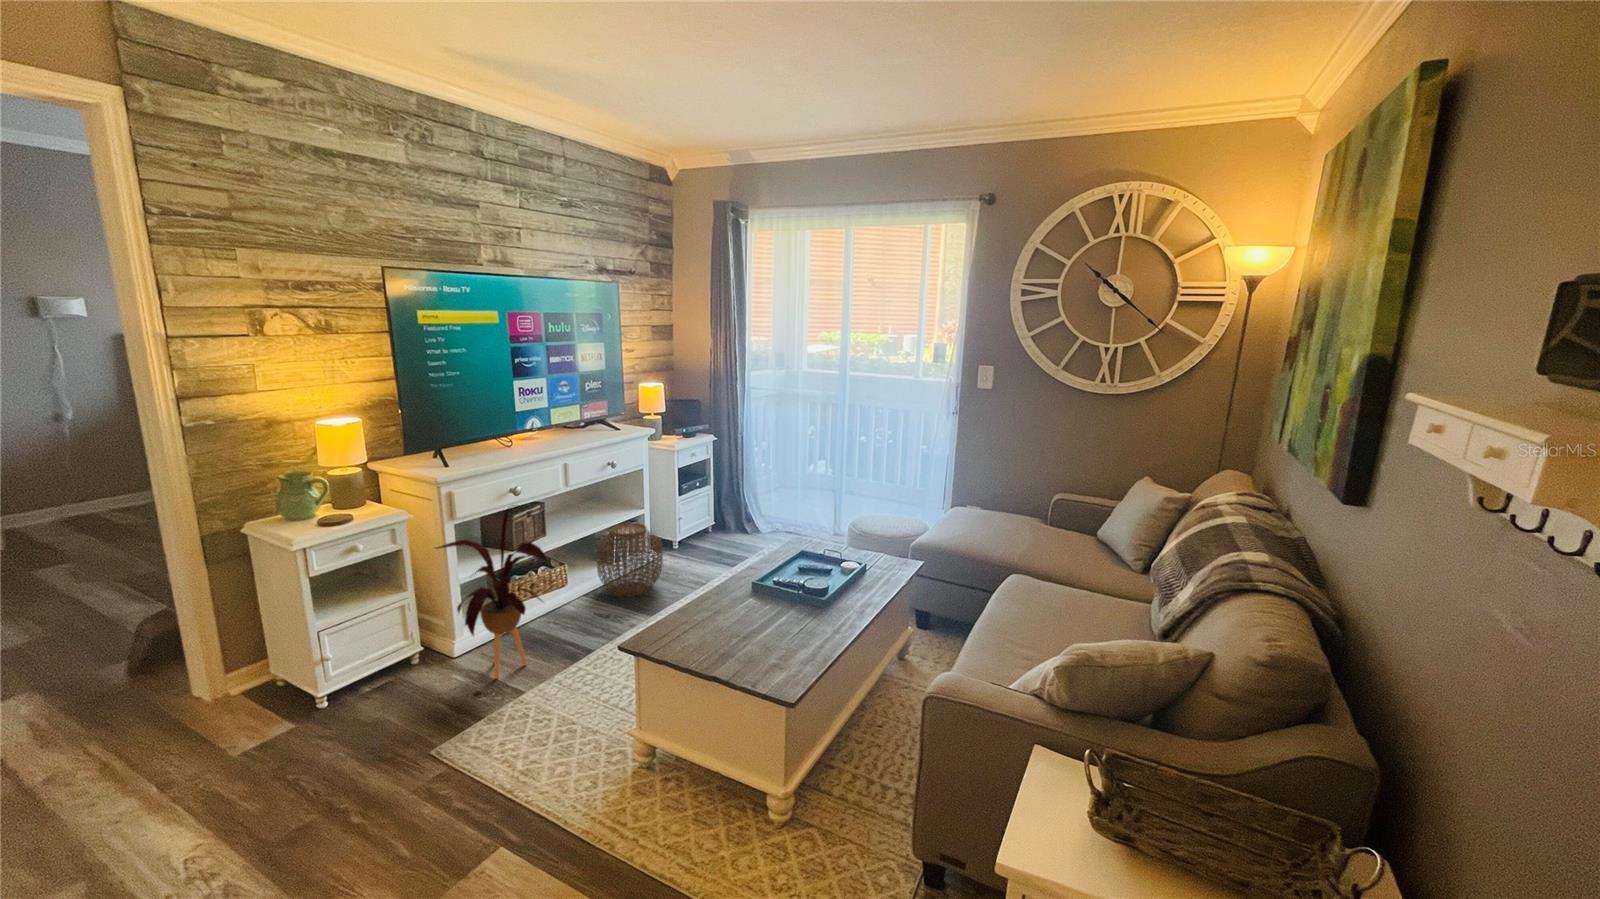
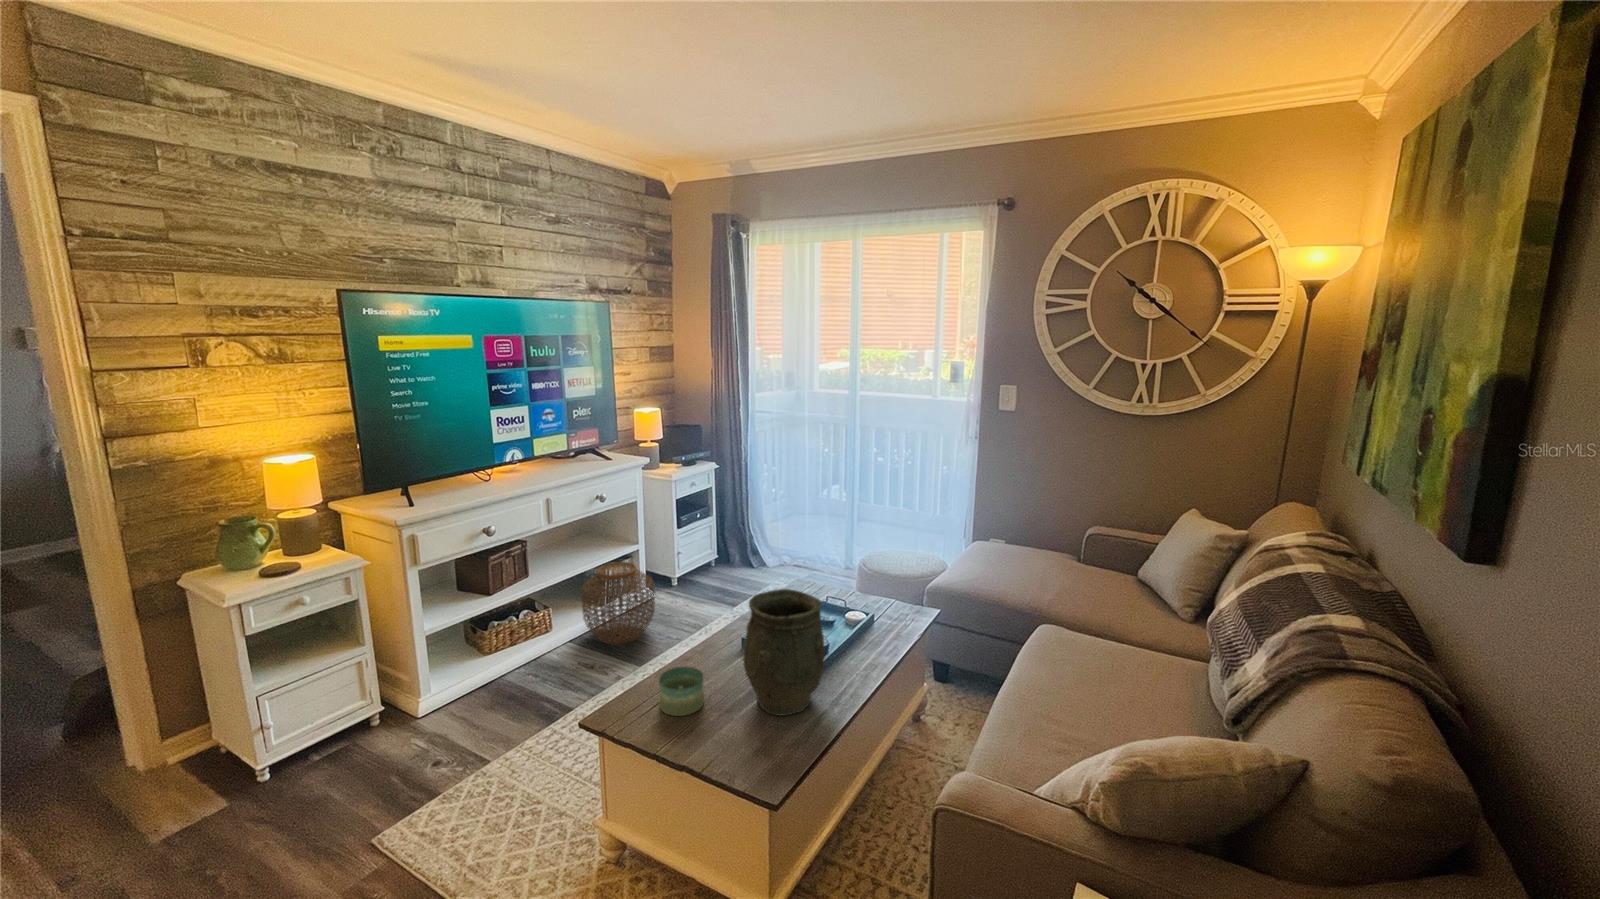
house plant: present [437,508,547,679] -> none [388,550,515,746]
vase: none [758,536,828,642] -> present [744,589,825,716]
candle: none [686,602,723,642] -> present [659,667,704,716]

